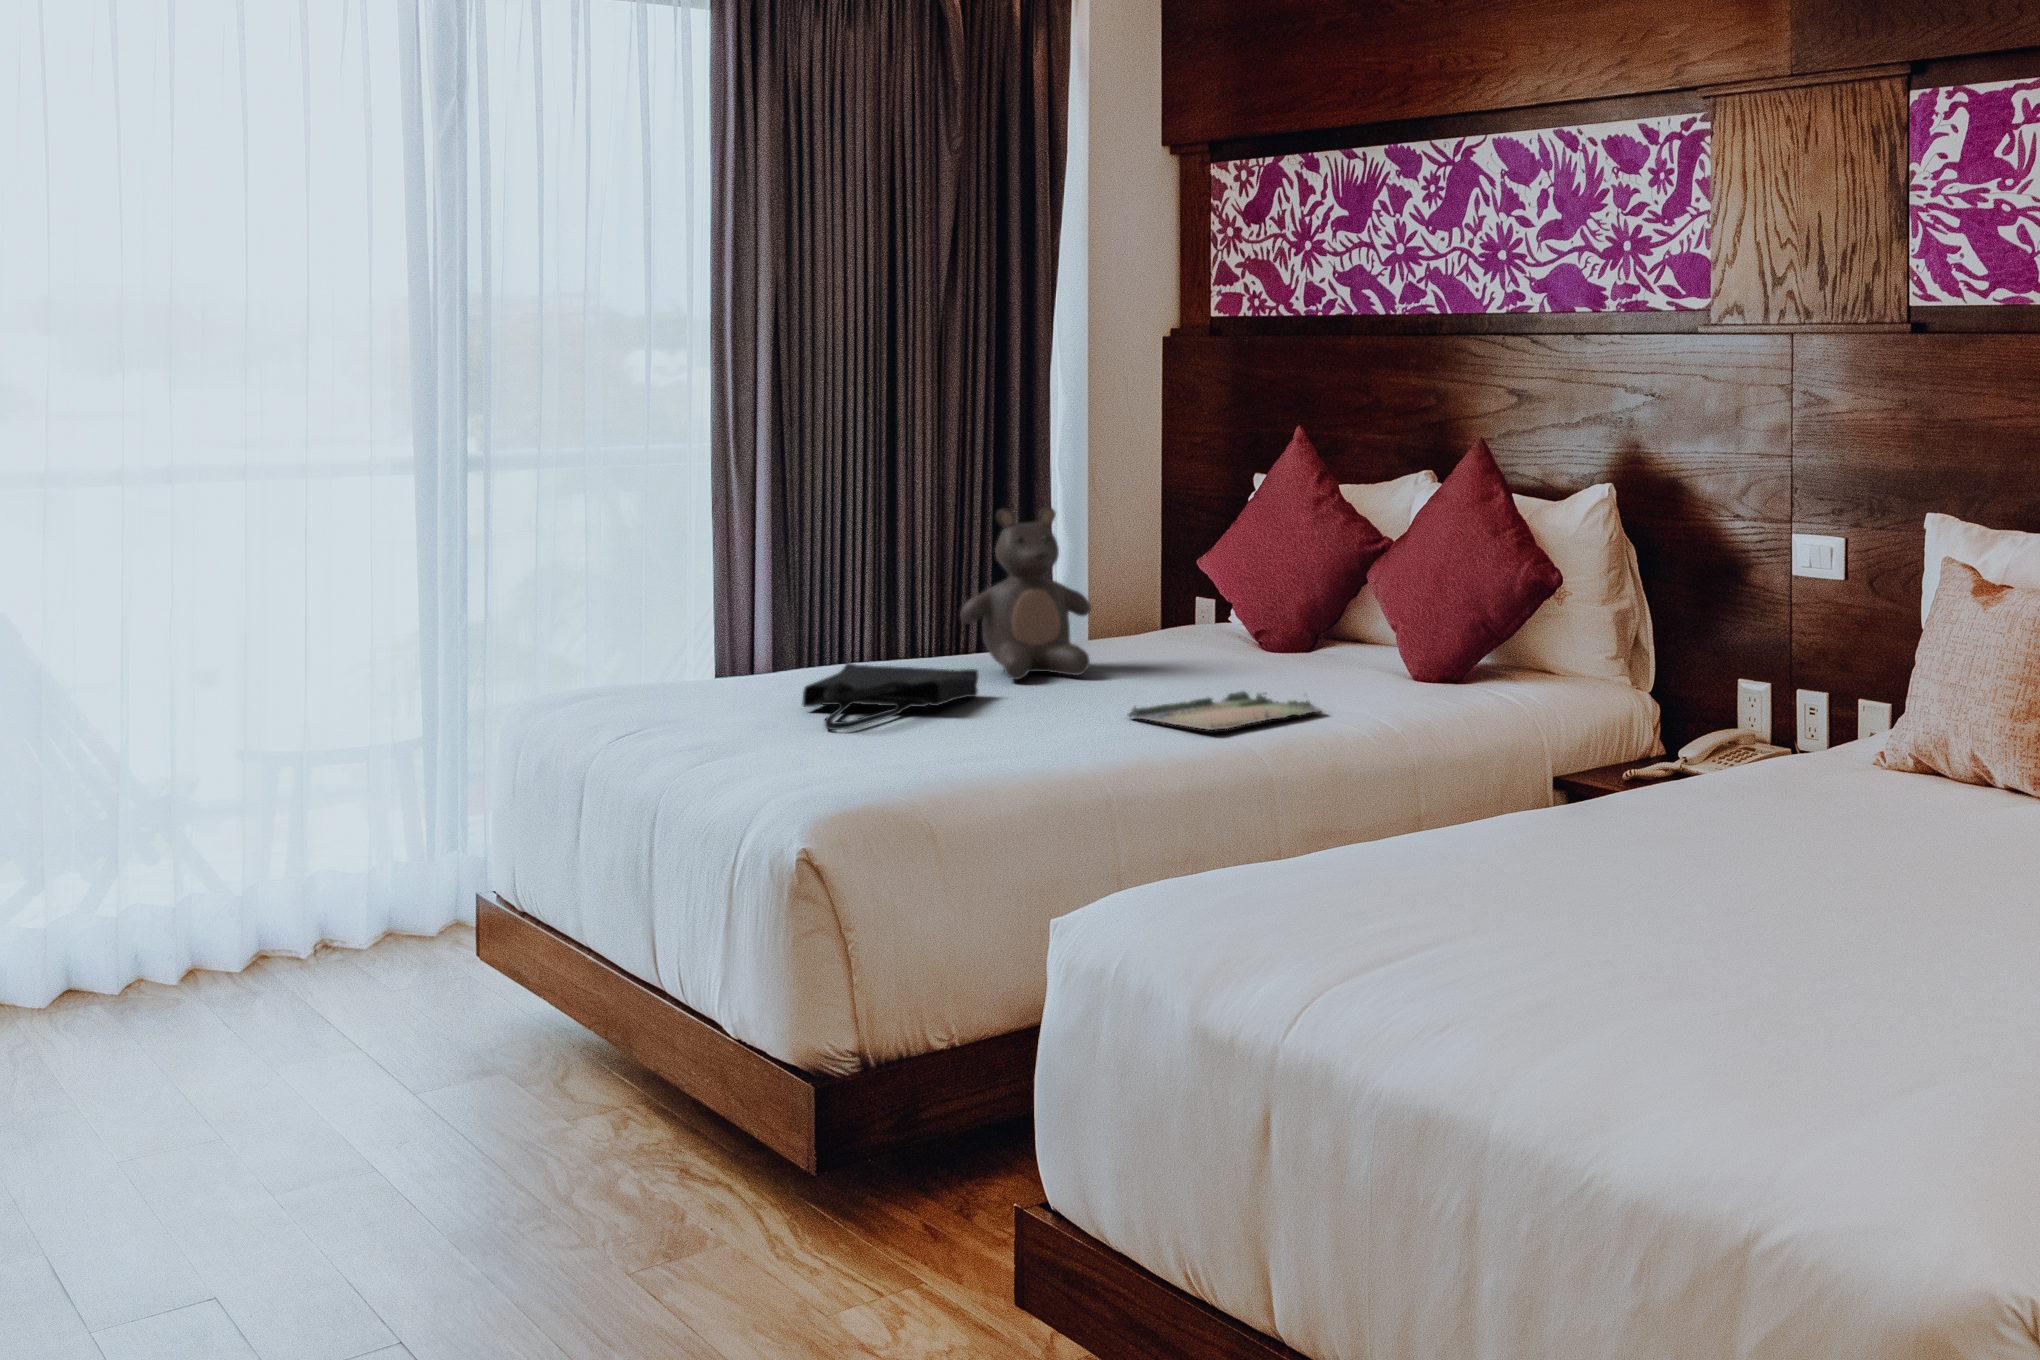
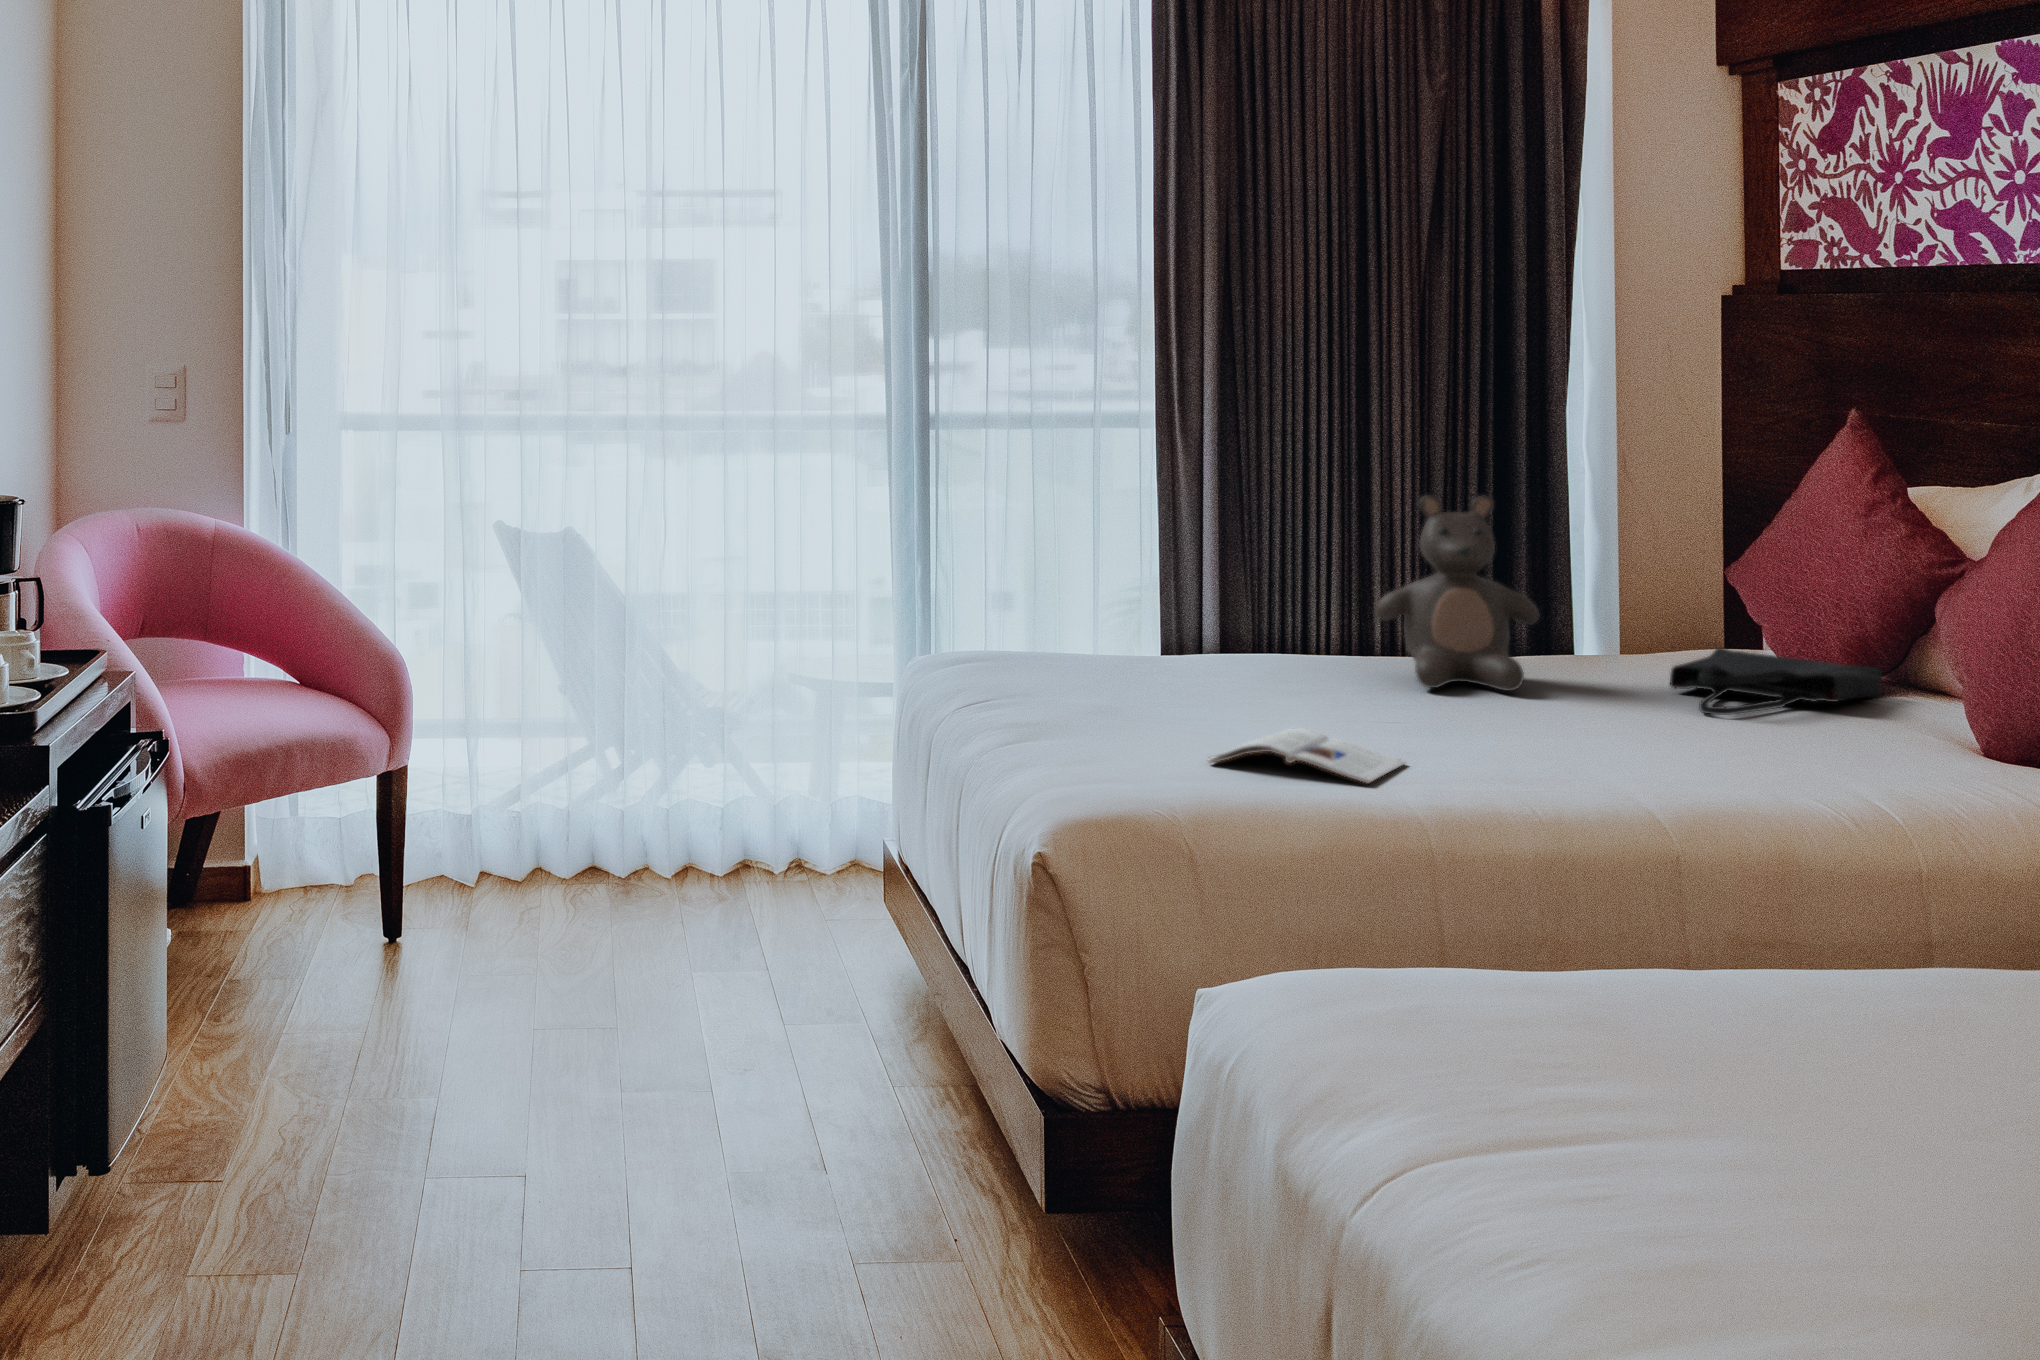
tote bag: present [803,663,978,730] -> present [1670,648,1882,715]
tray: present [1128,691,1321,730] -> none [1521,730,1788,771]
magazine: none [896,724,1057,767] -> present [1209,729,1405,783]

